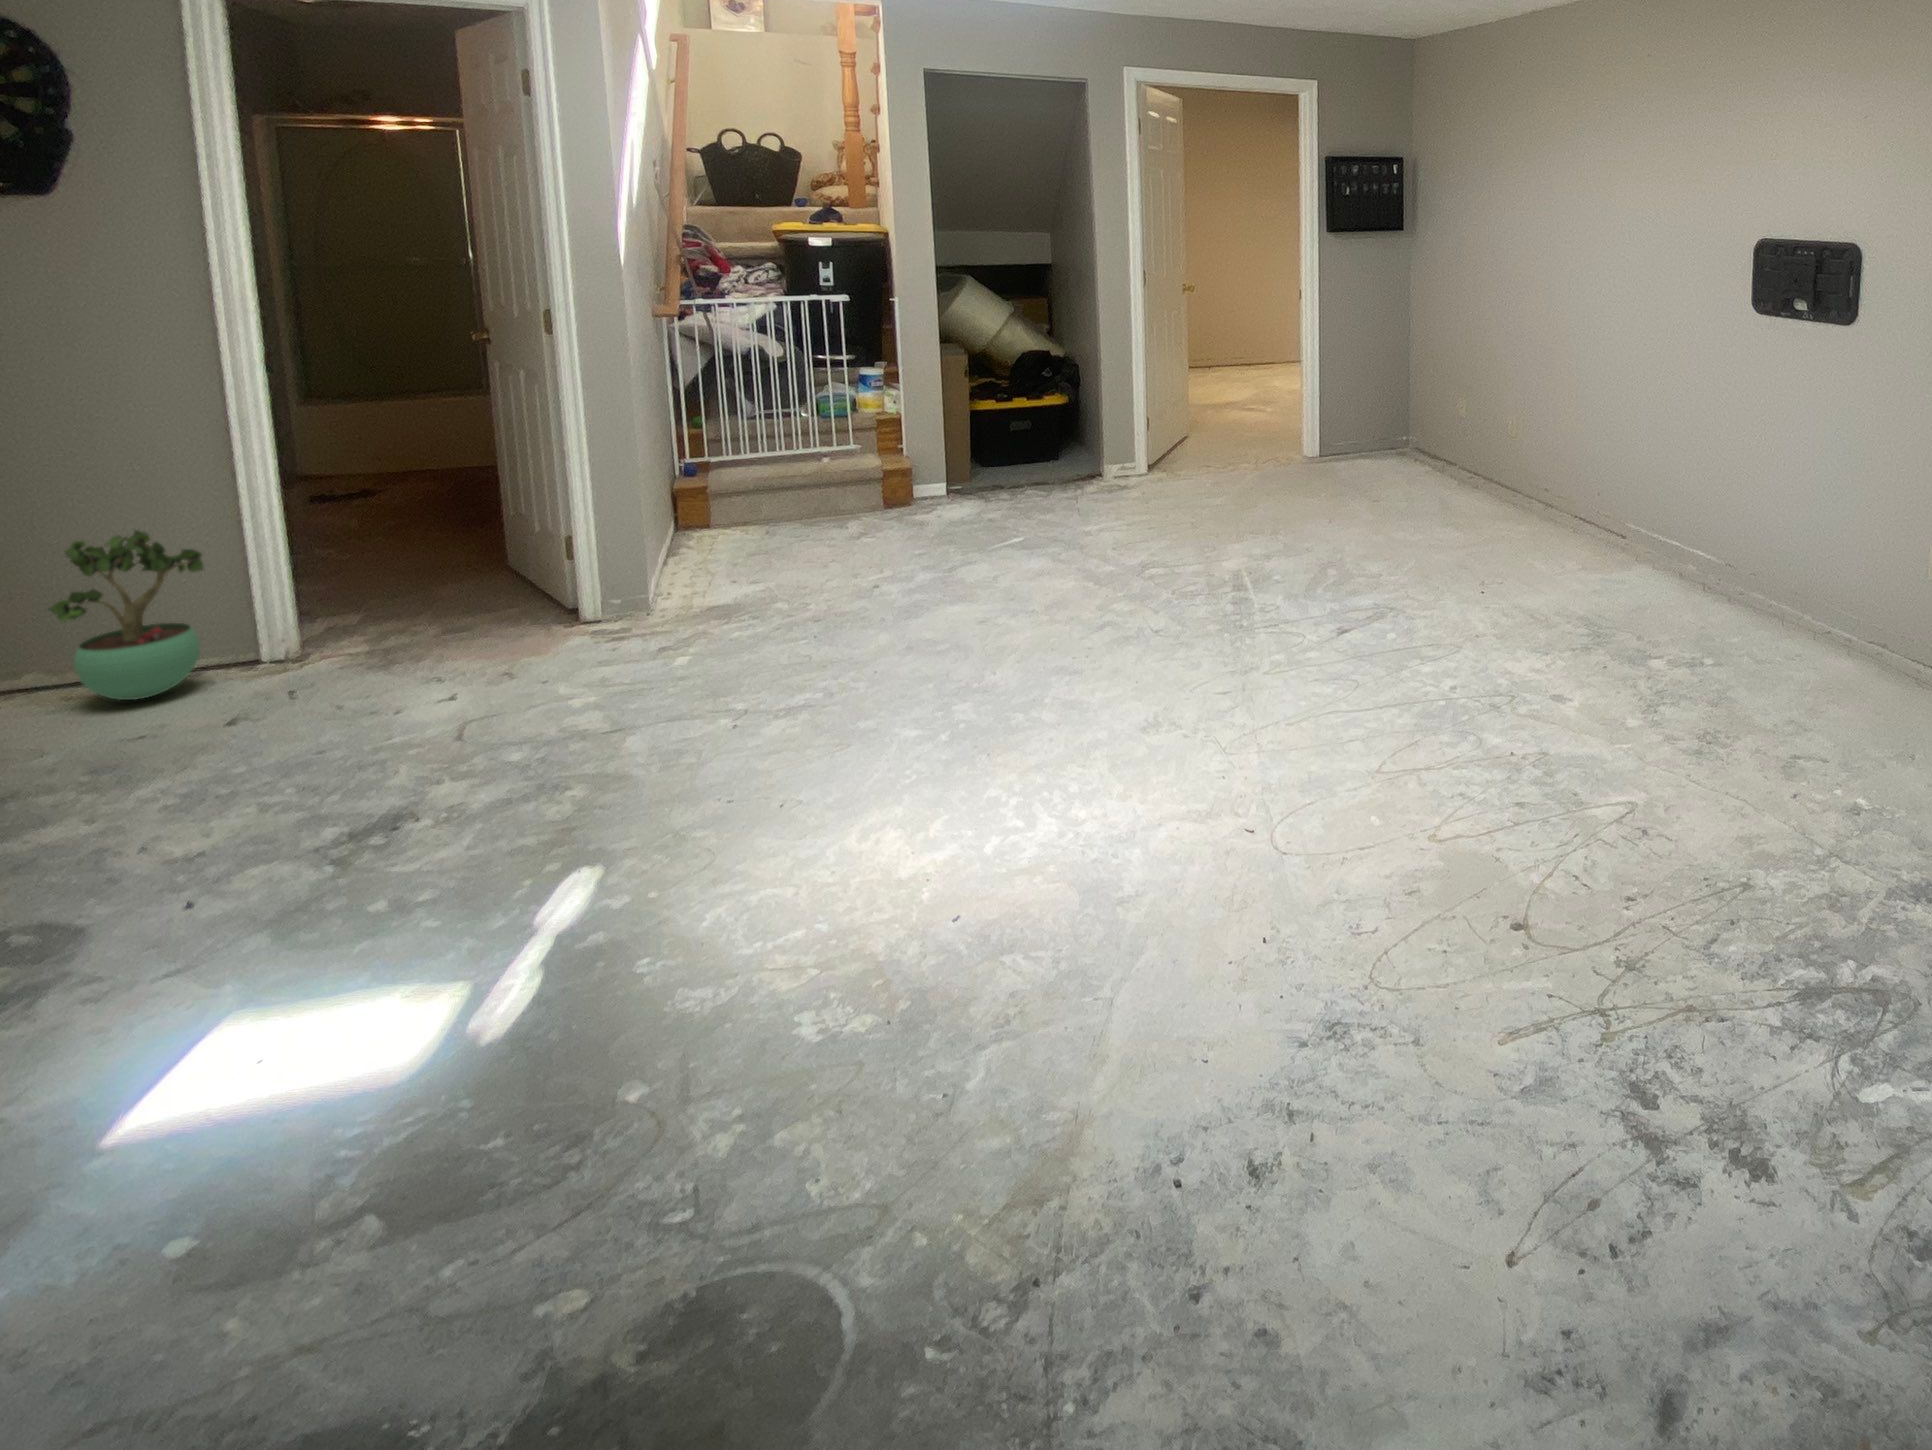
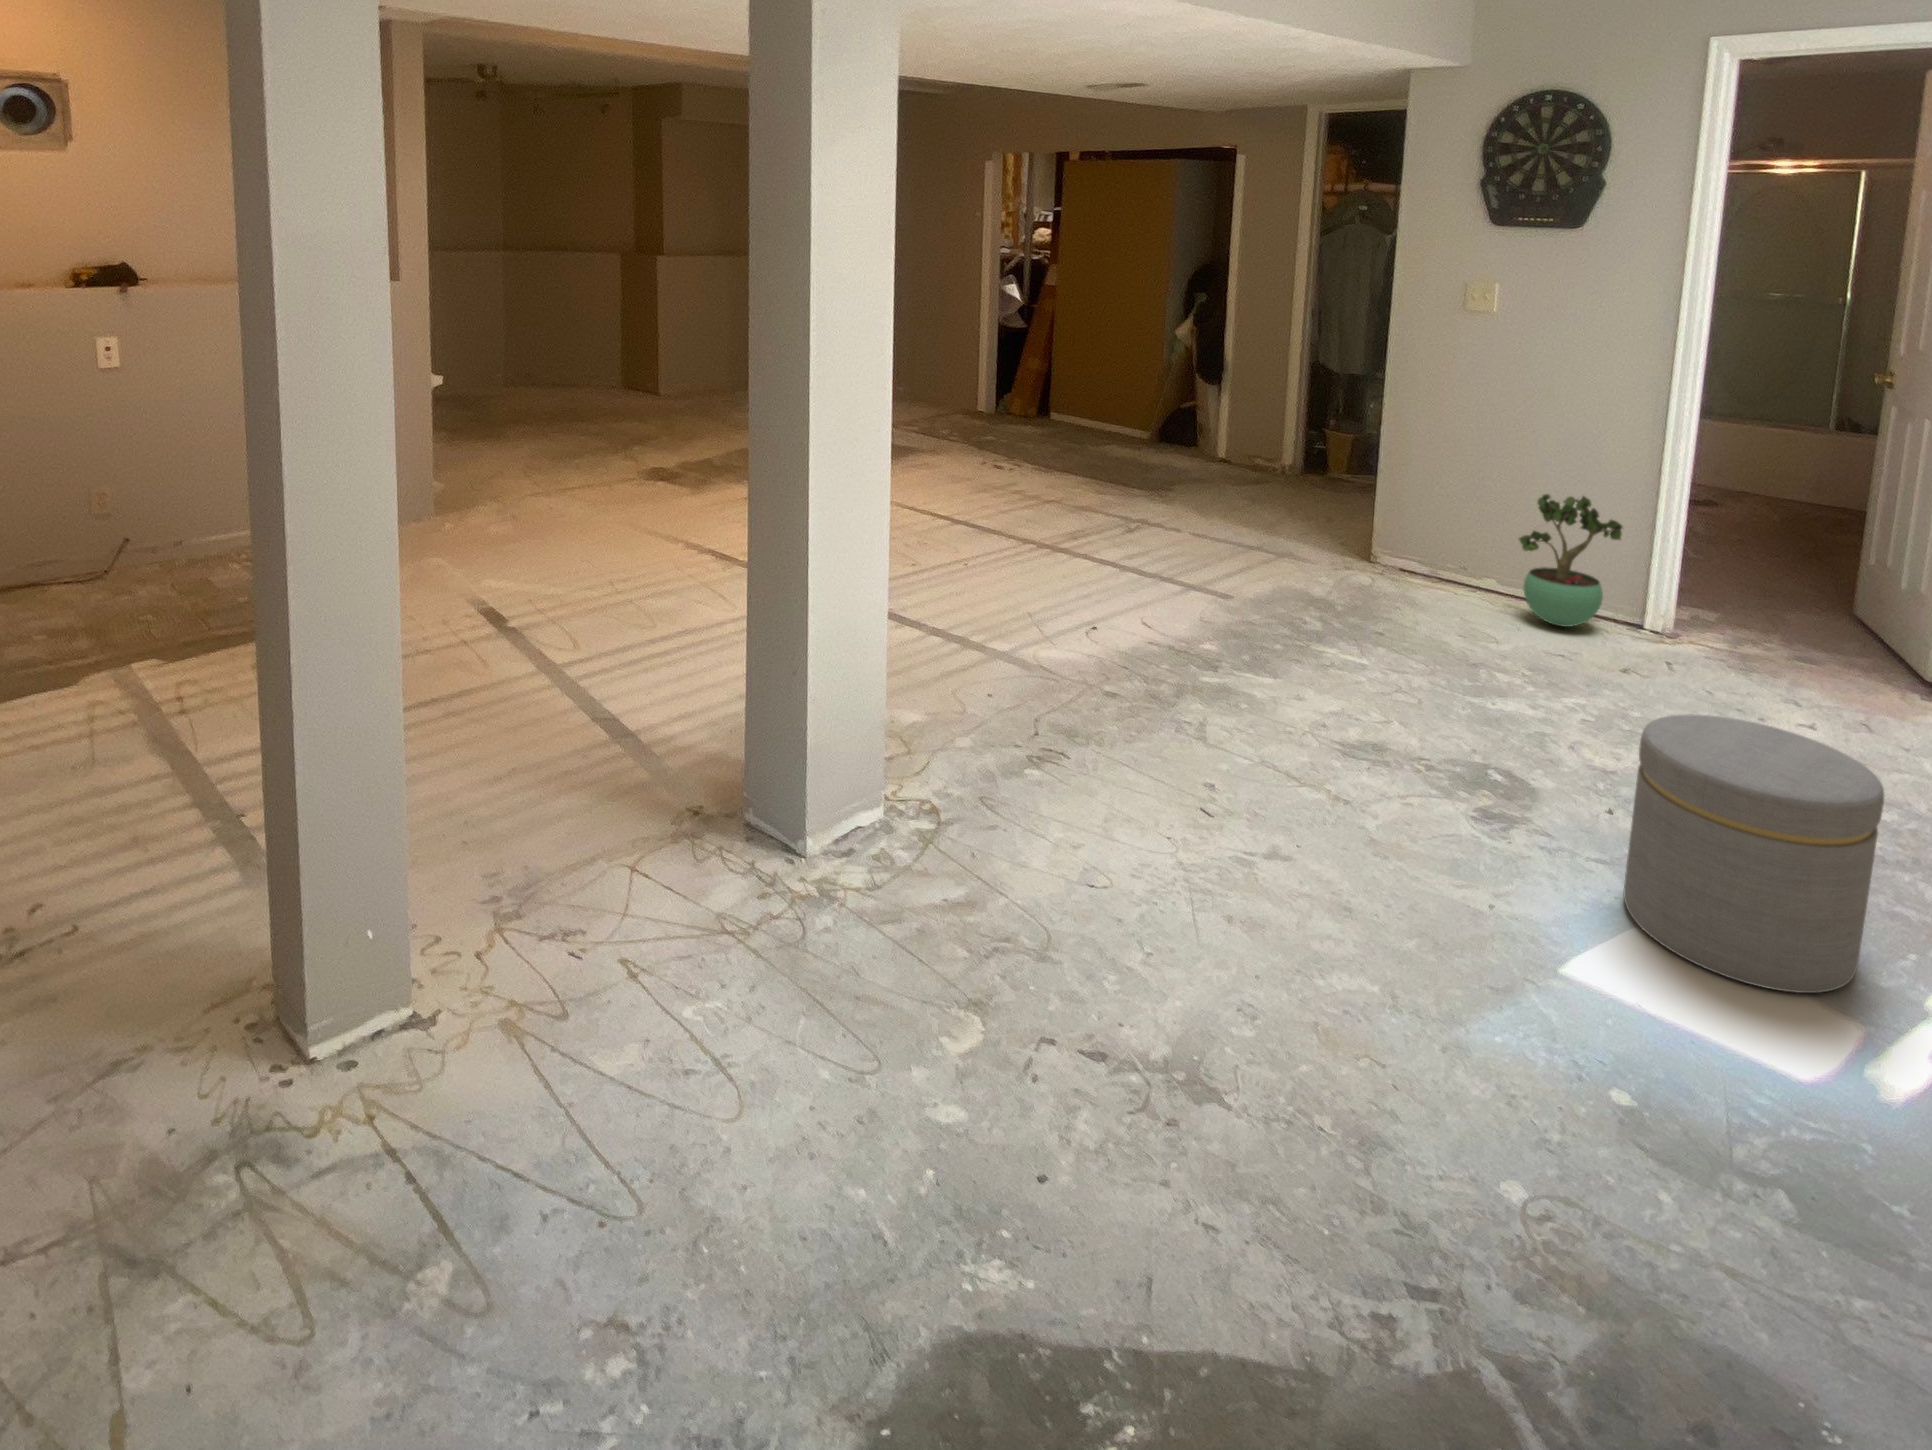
ottoman: none [159,724,459,1023] -> present [1624,714,1884,993]

